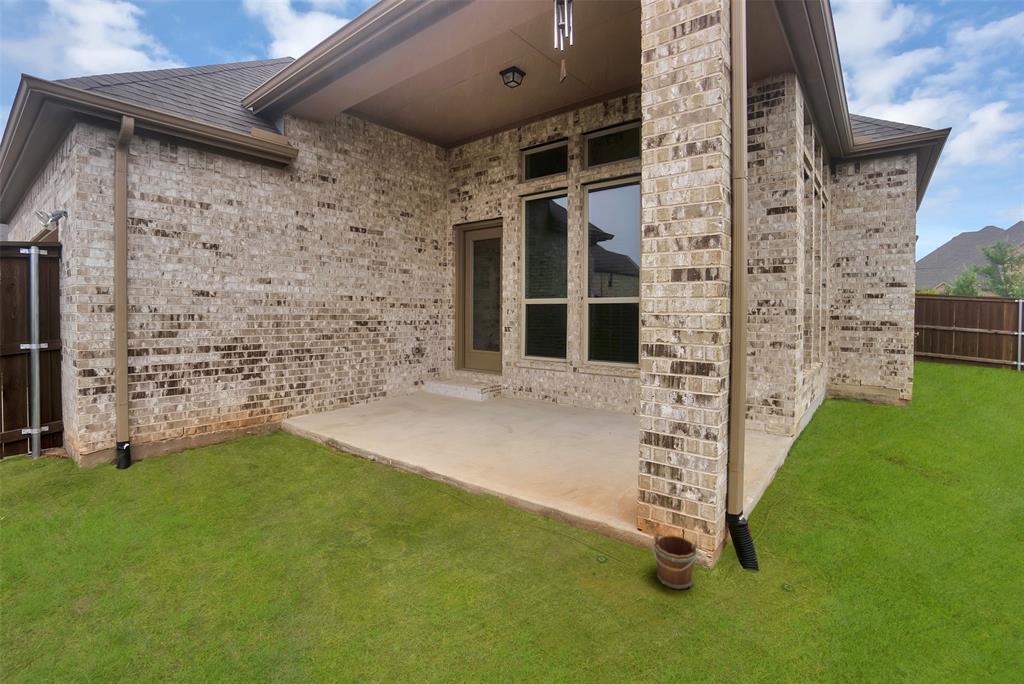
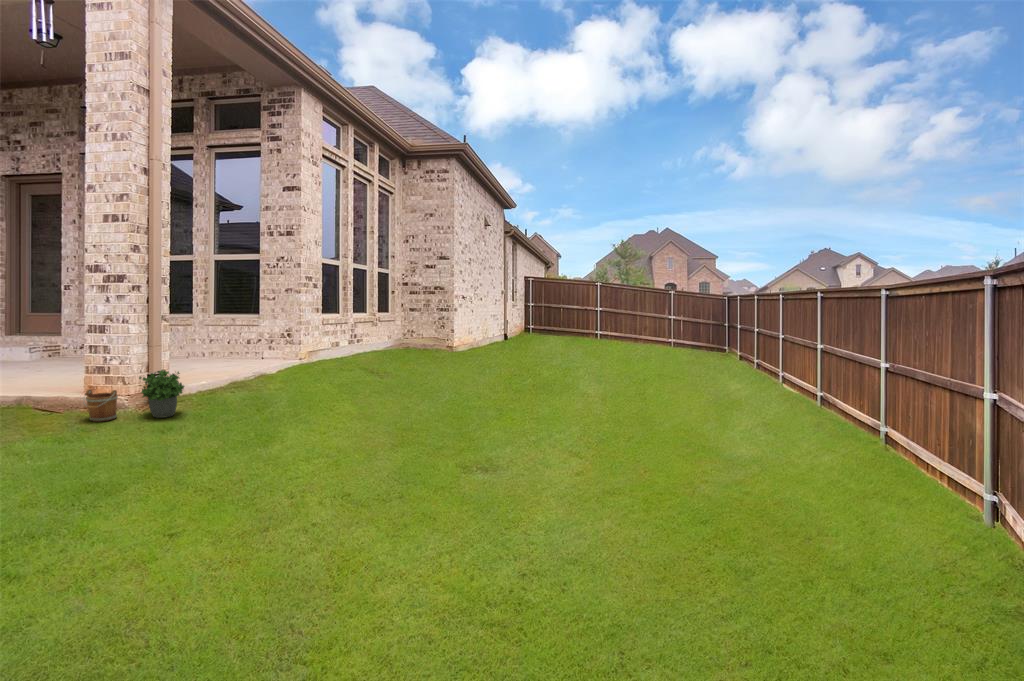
potted plant: none [721,506,795,590] -> present [139,370,184,418]

